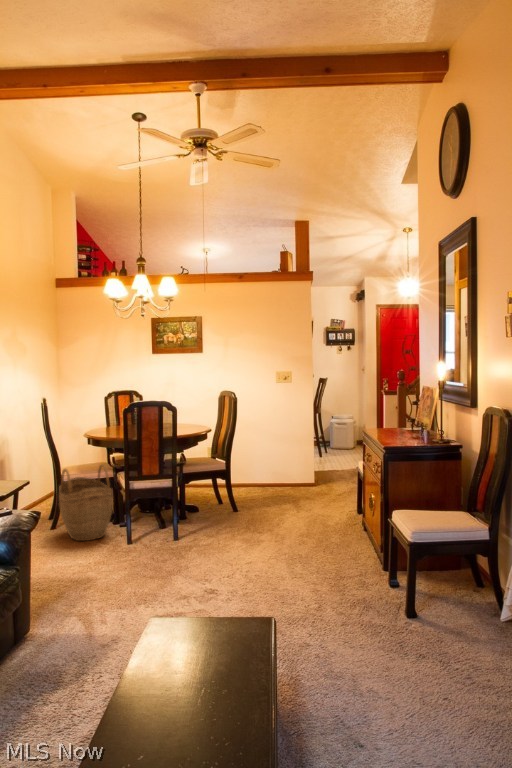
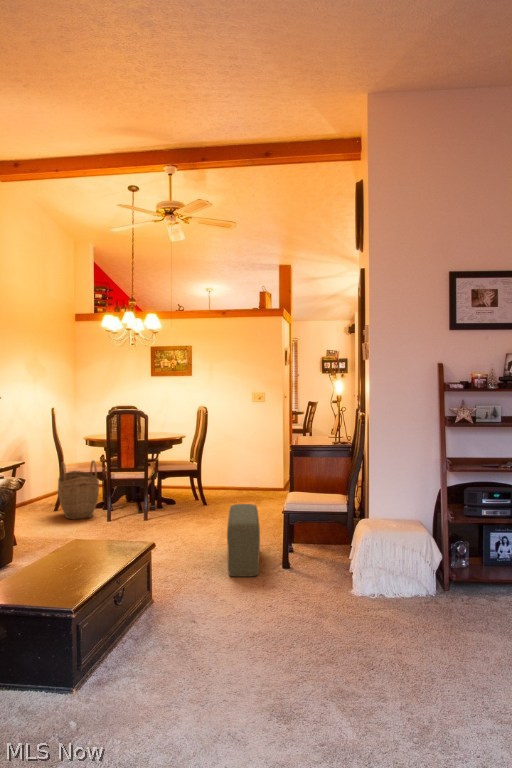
pouf: none [311,528,379,639] -> present [227,504,260,577]

